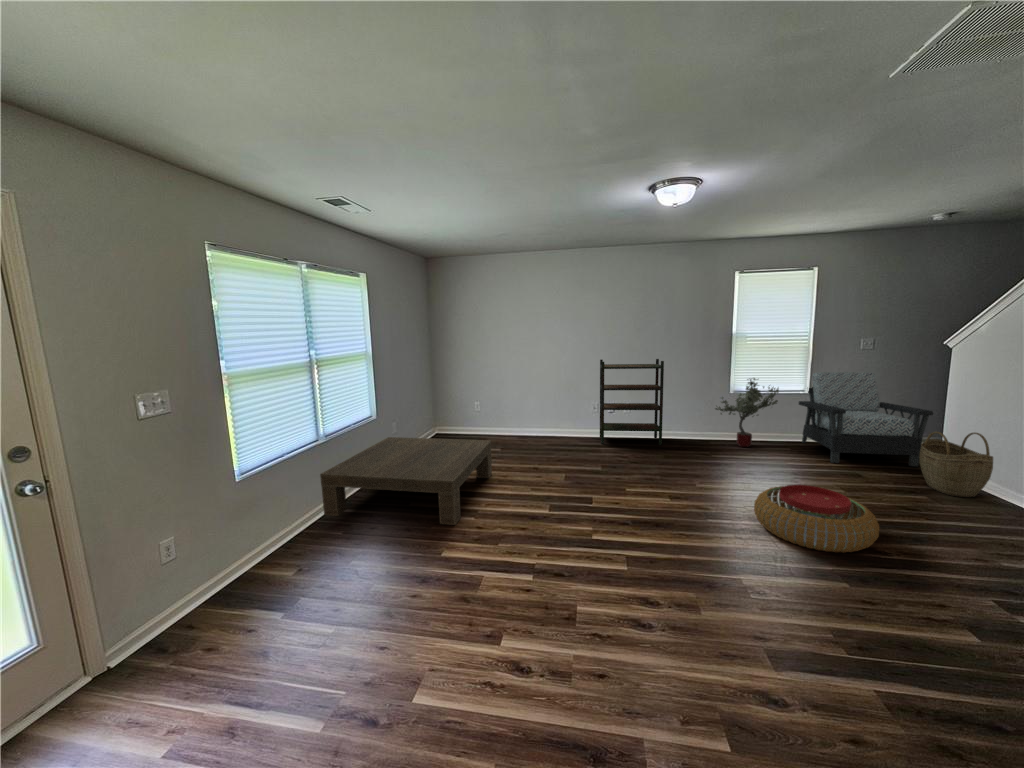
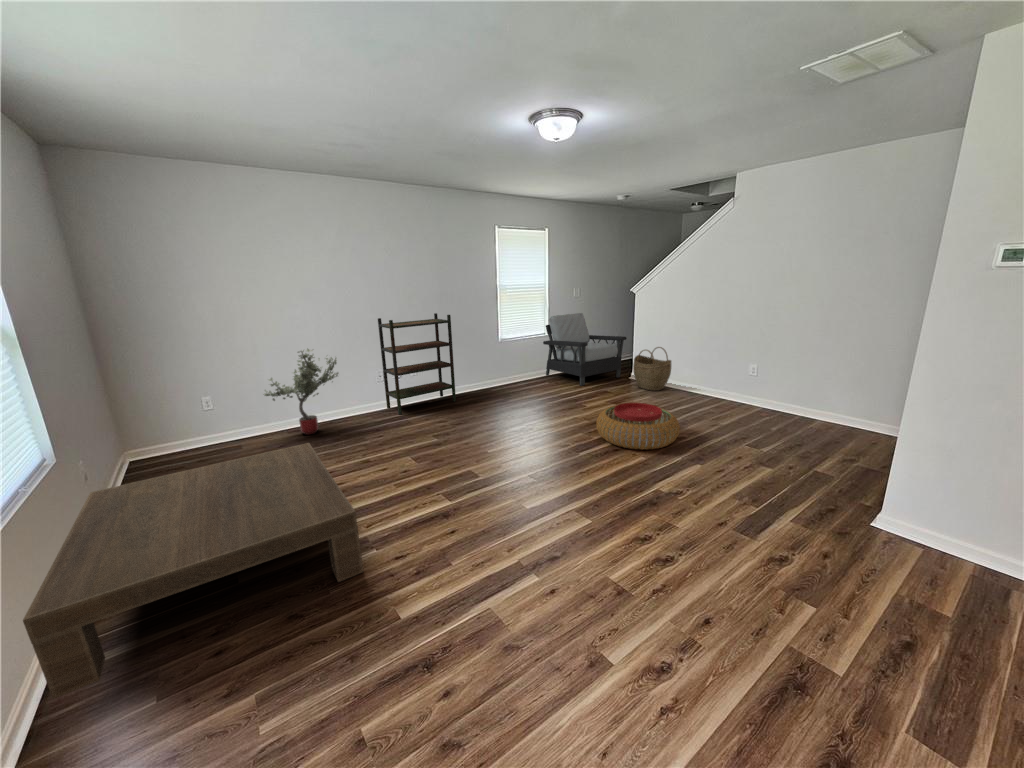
potted tree: present [715,378,779,447] -> present [264,349,338,435]

